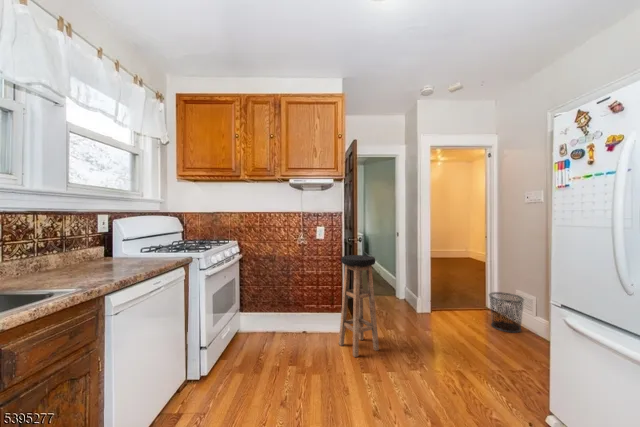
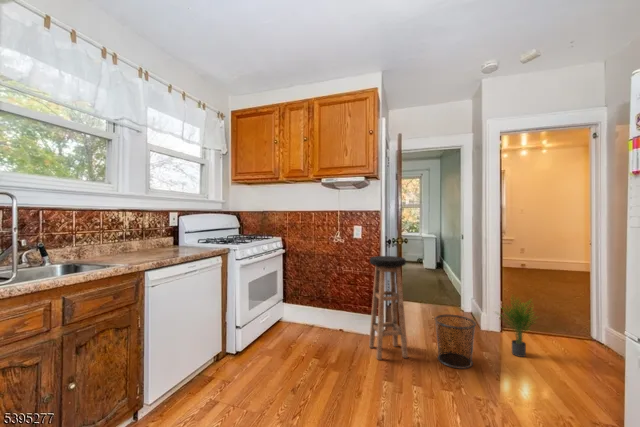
potted plant: none [433,280,472,332] -> present [501,298,533,357]
waste bin: present [489,292,524,333] -> present [435,314,476,369]

